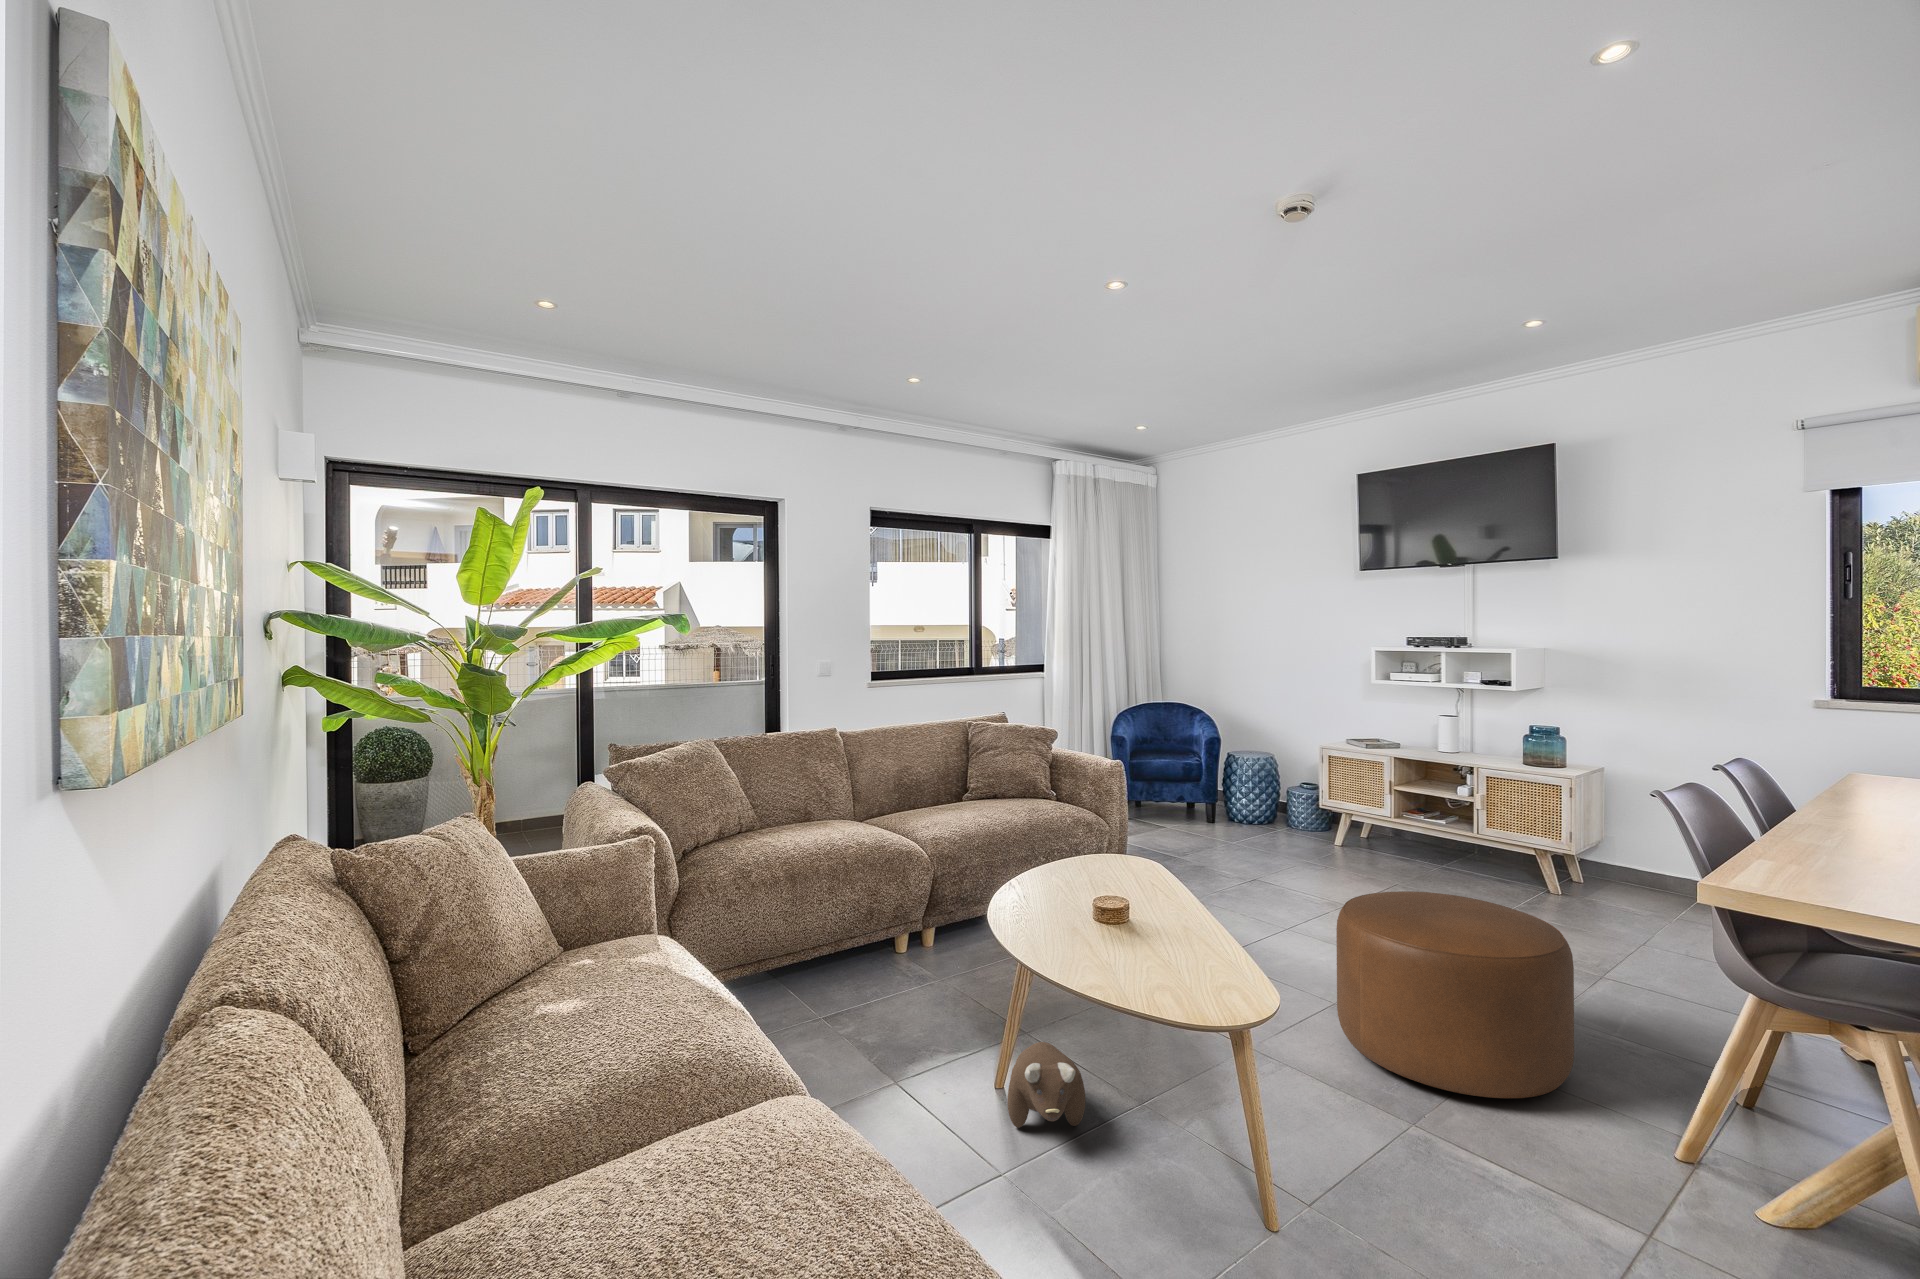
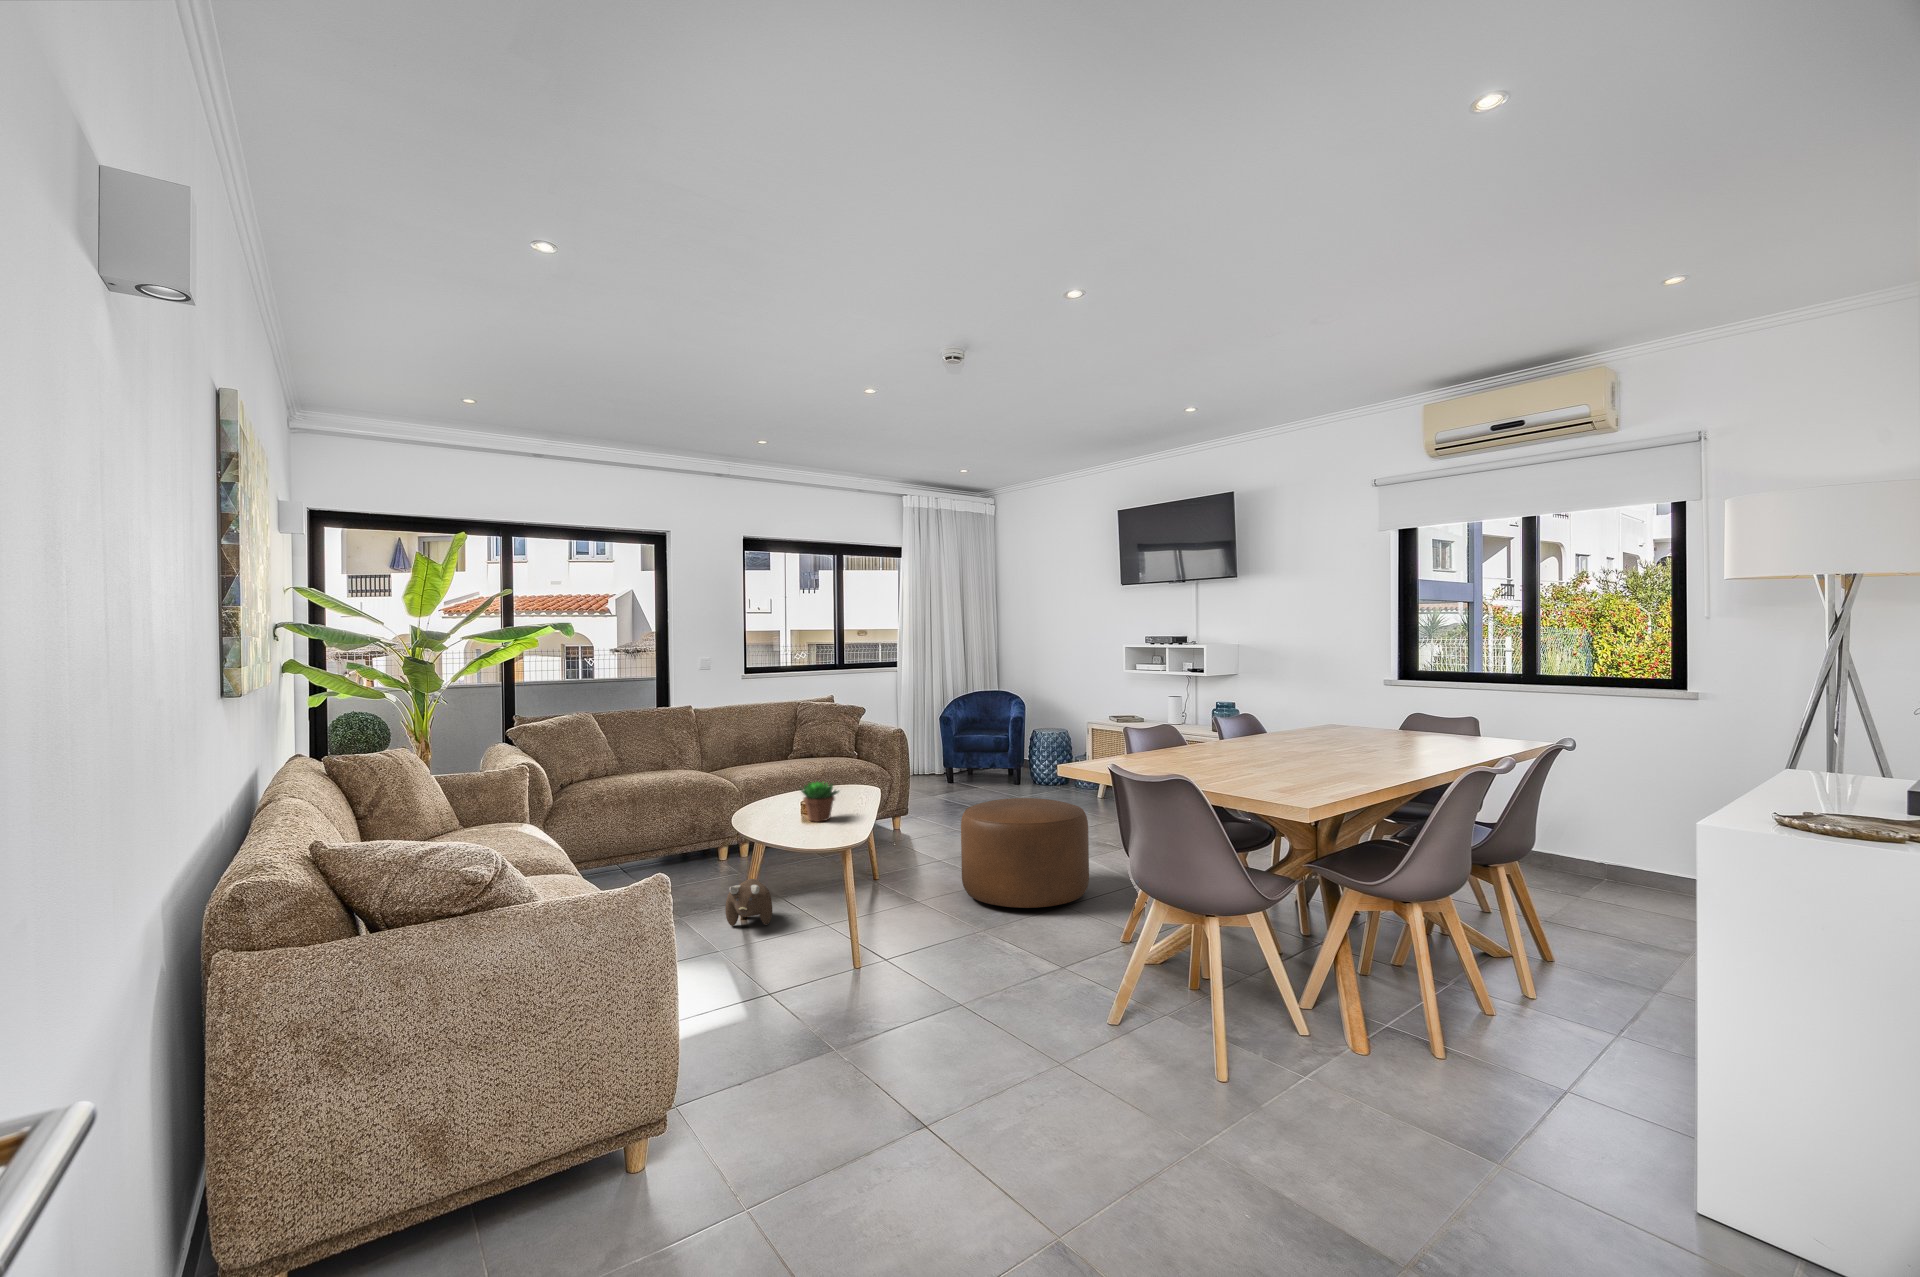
succulent plant: none [1121,879,1186,952] -> present [800,782,839,822]

